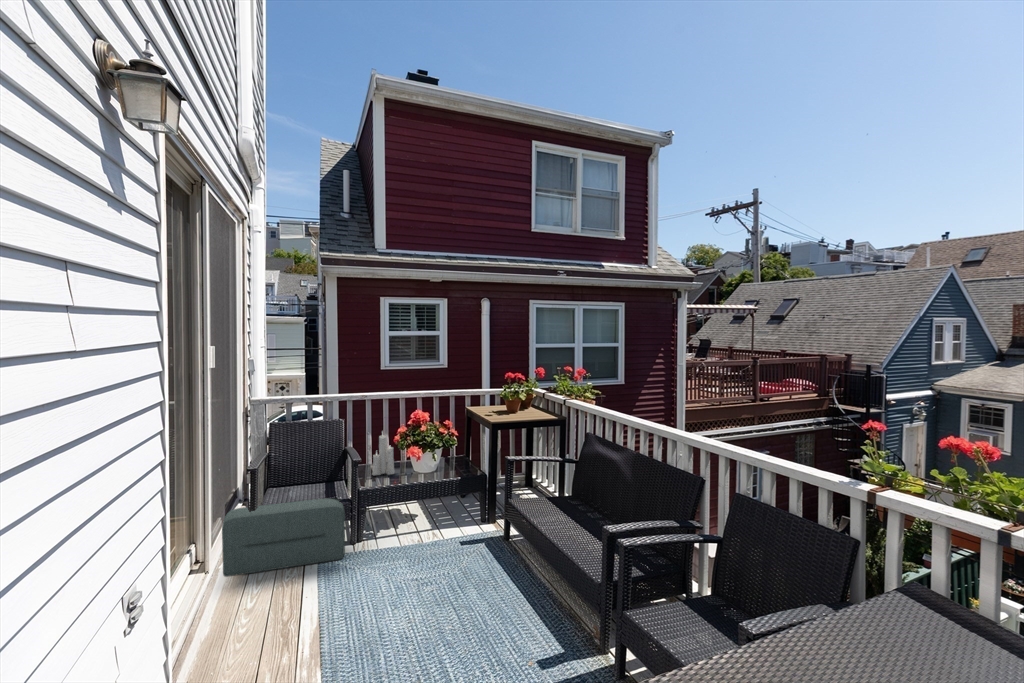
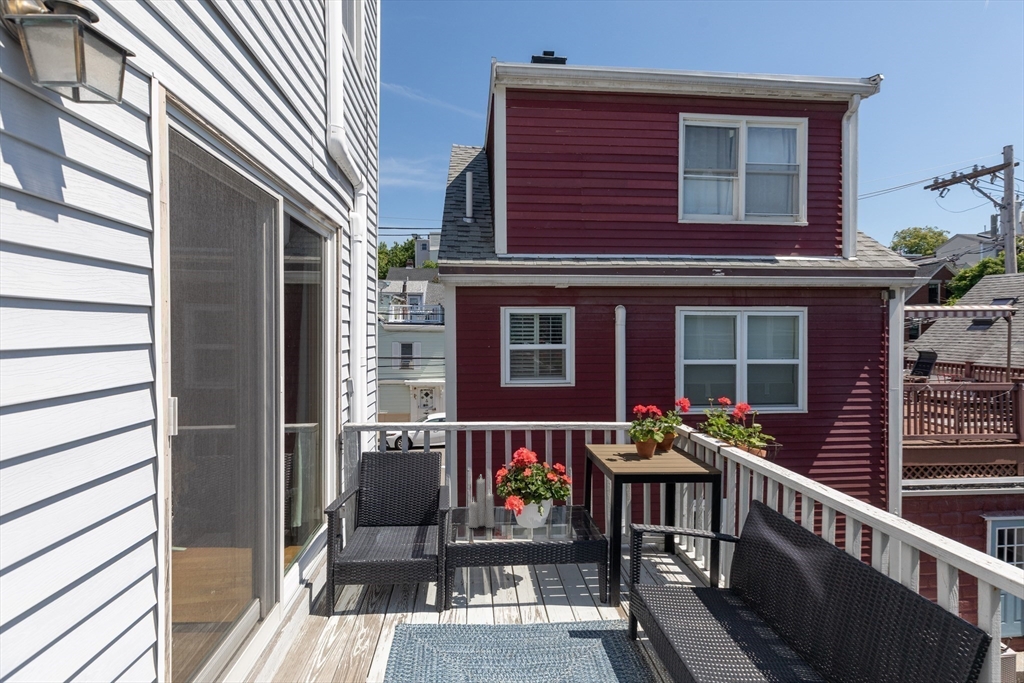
pouf: present [222,498,345,577] -> none [290,555,429,642]

